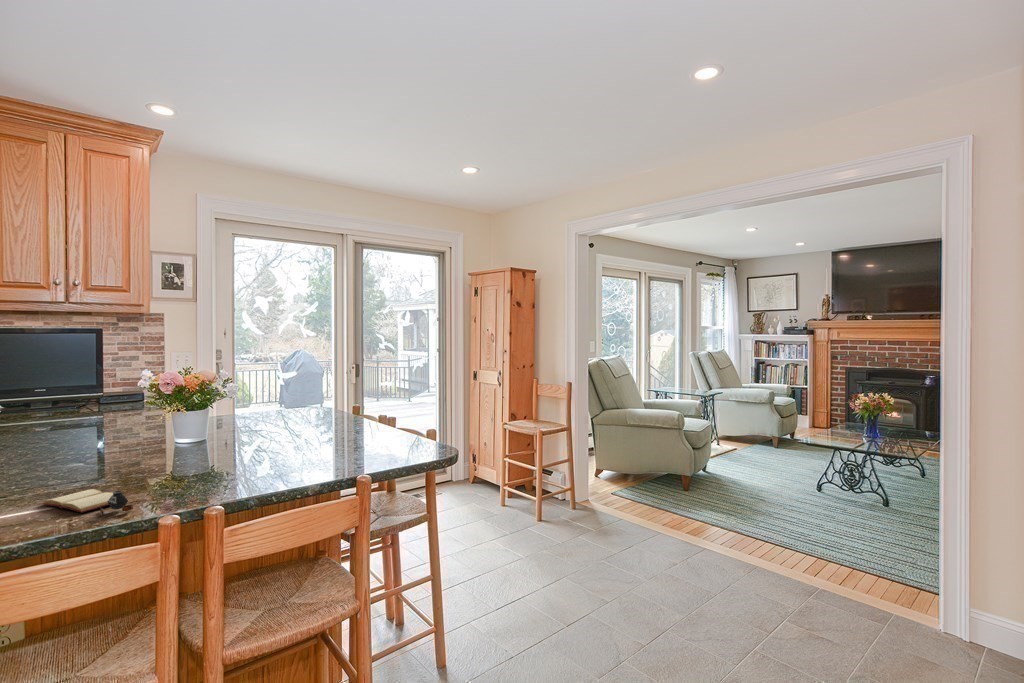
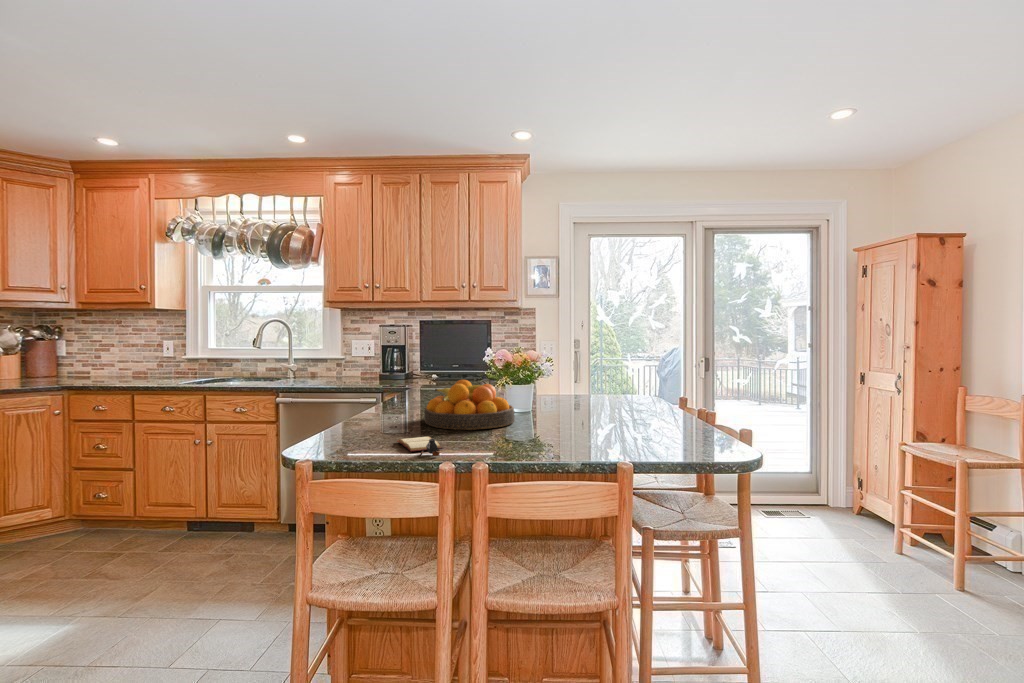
fruit bowl: none [53,410,191,476] -> present [424,380,515,430]

